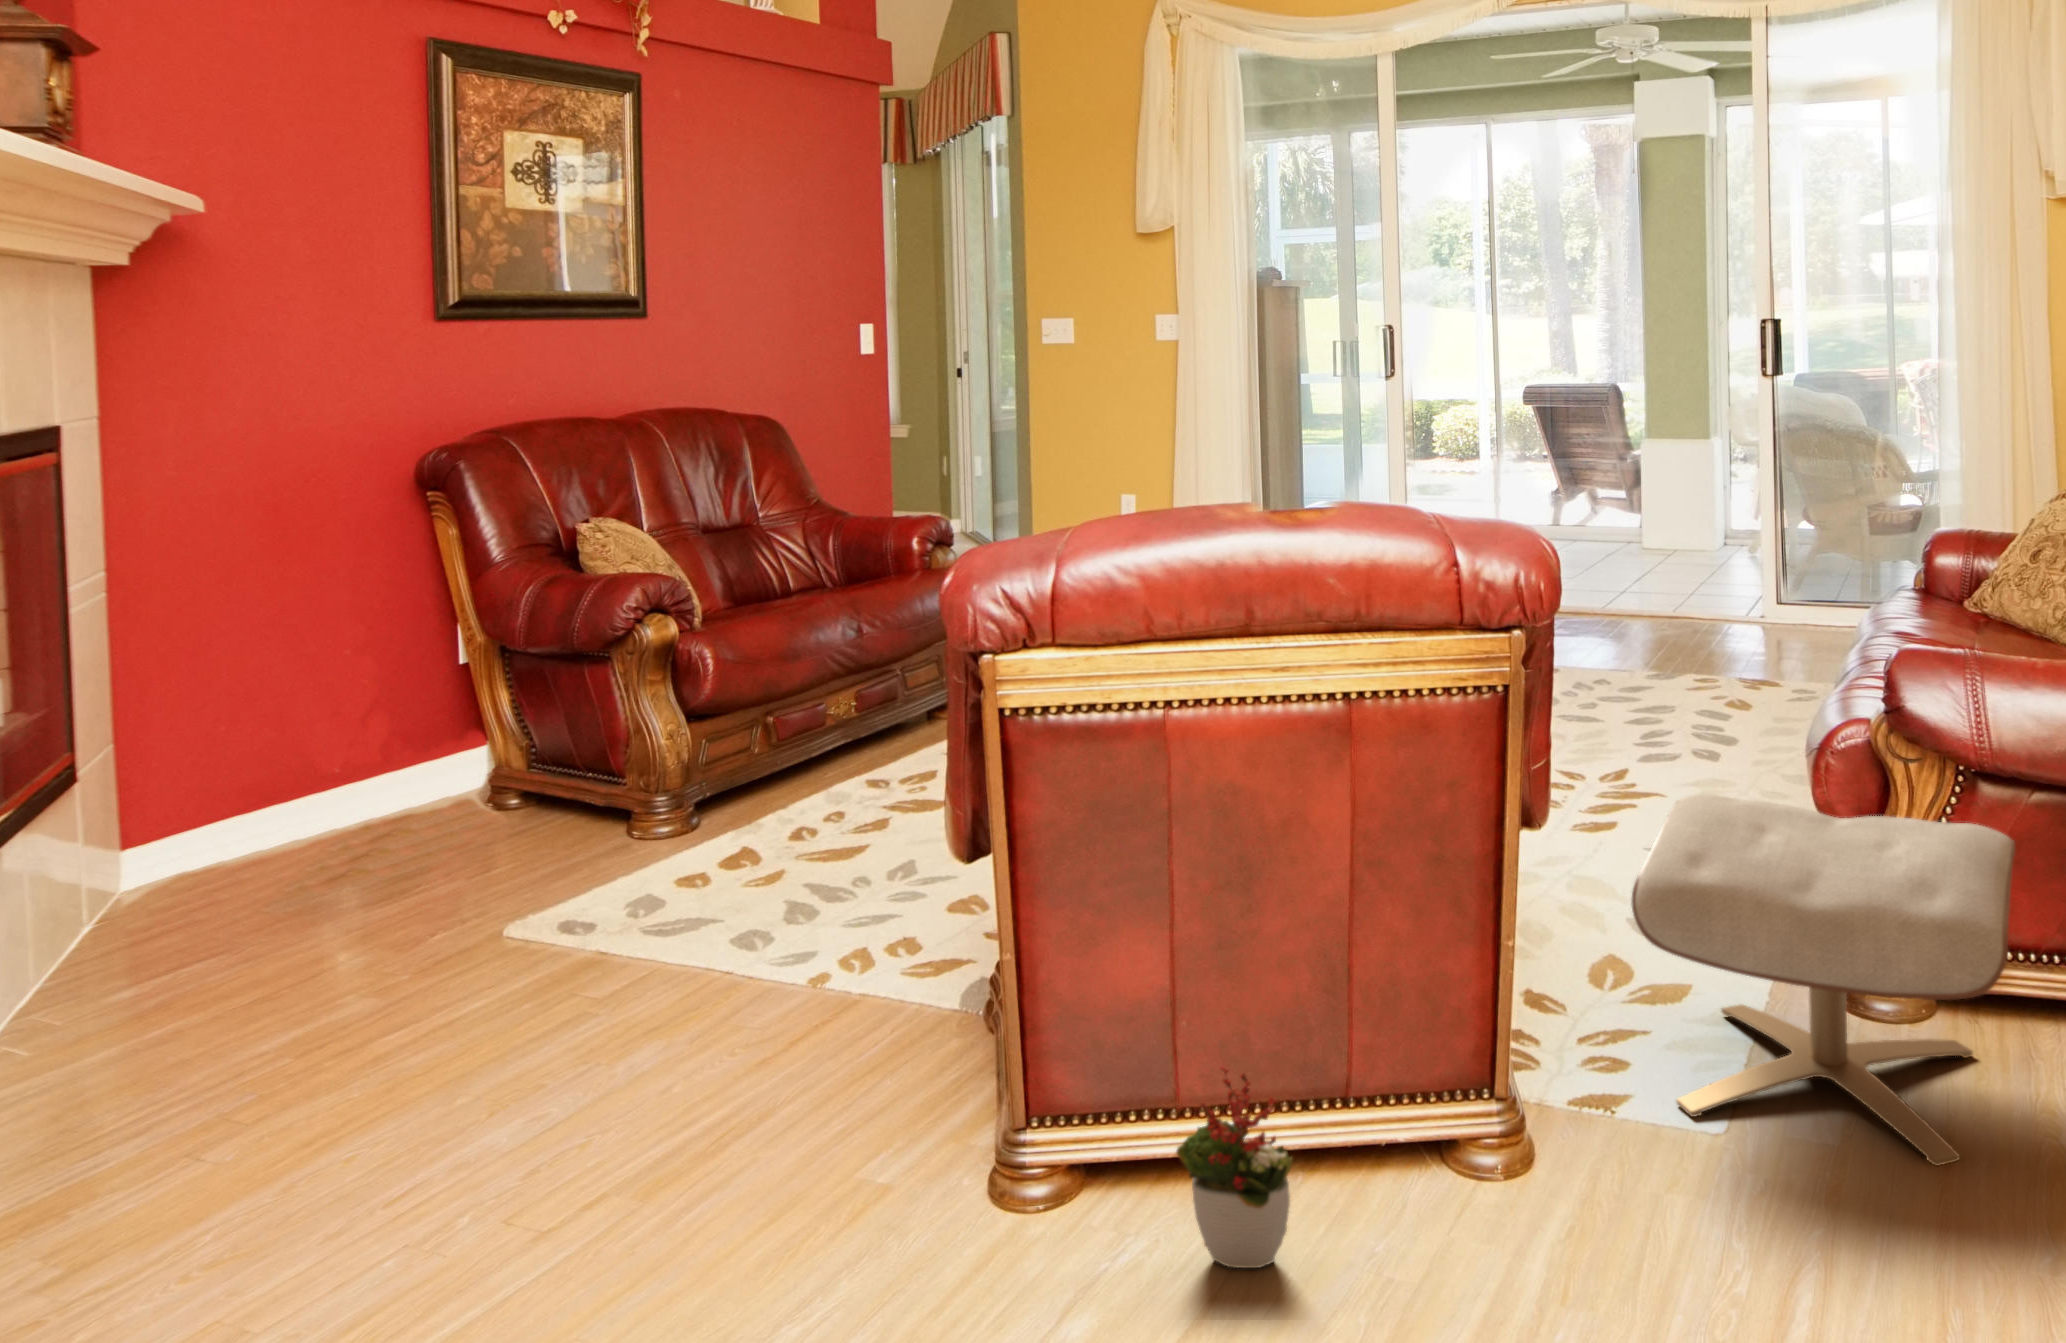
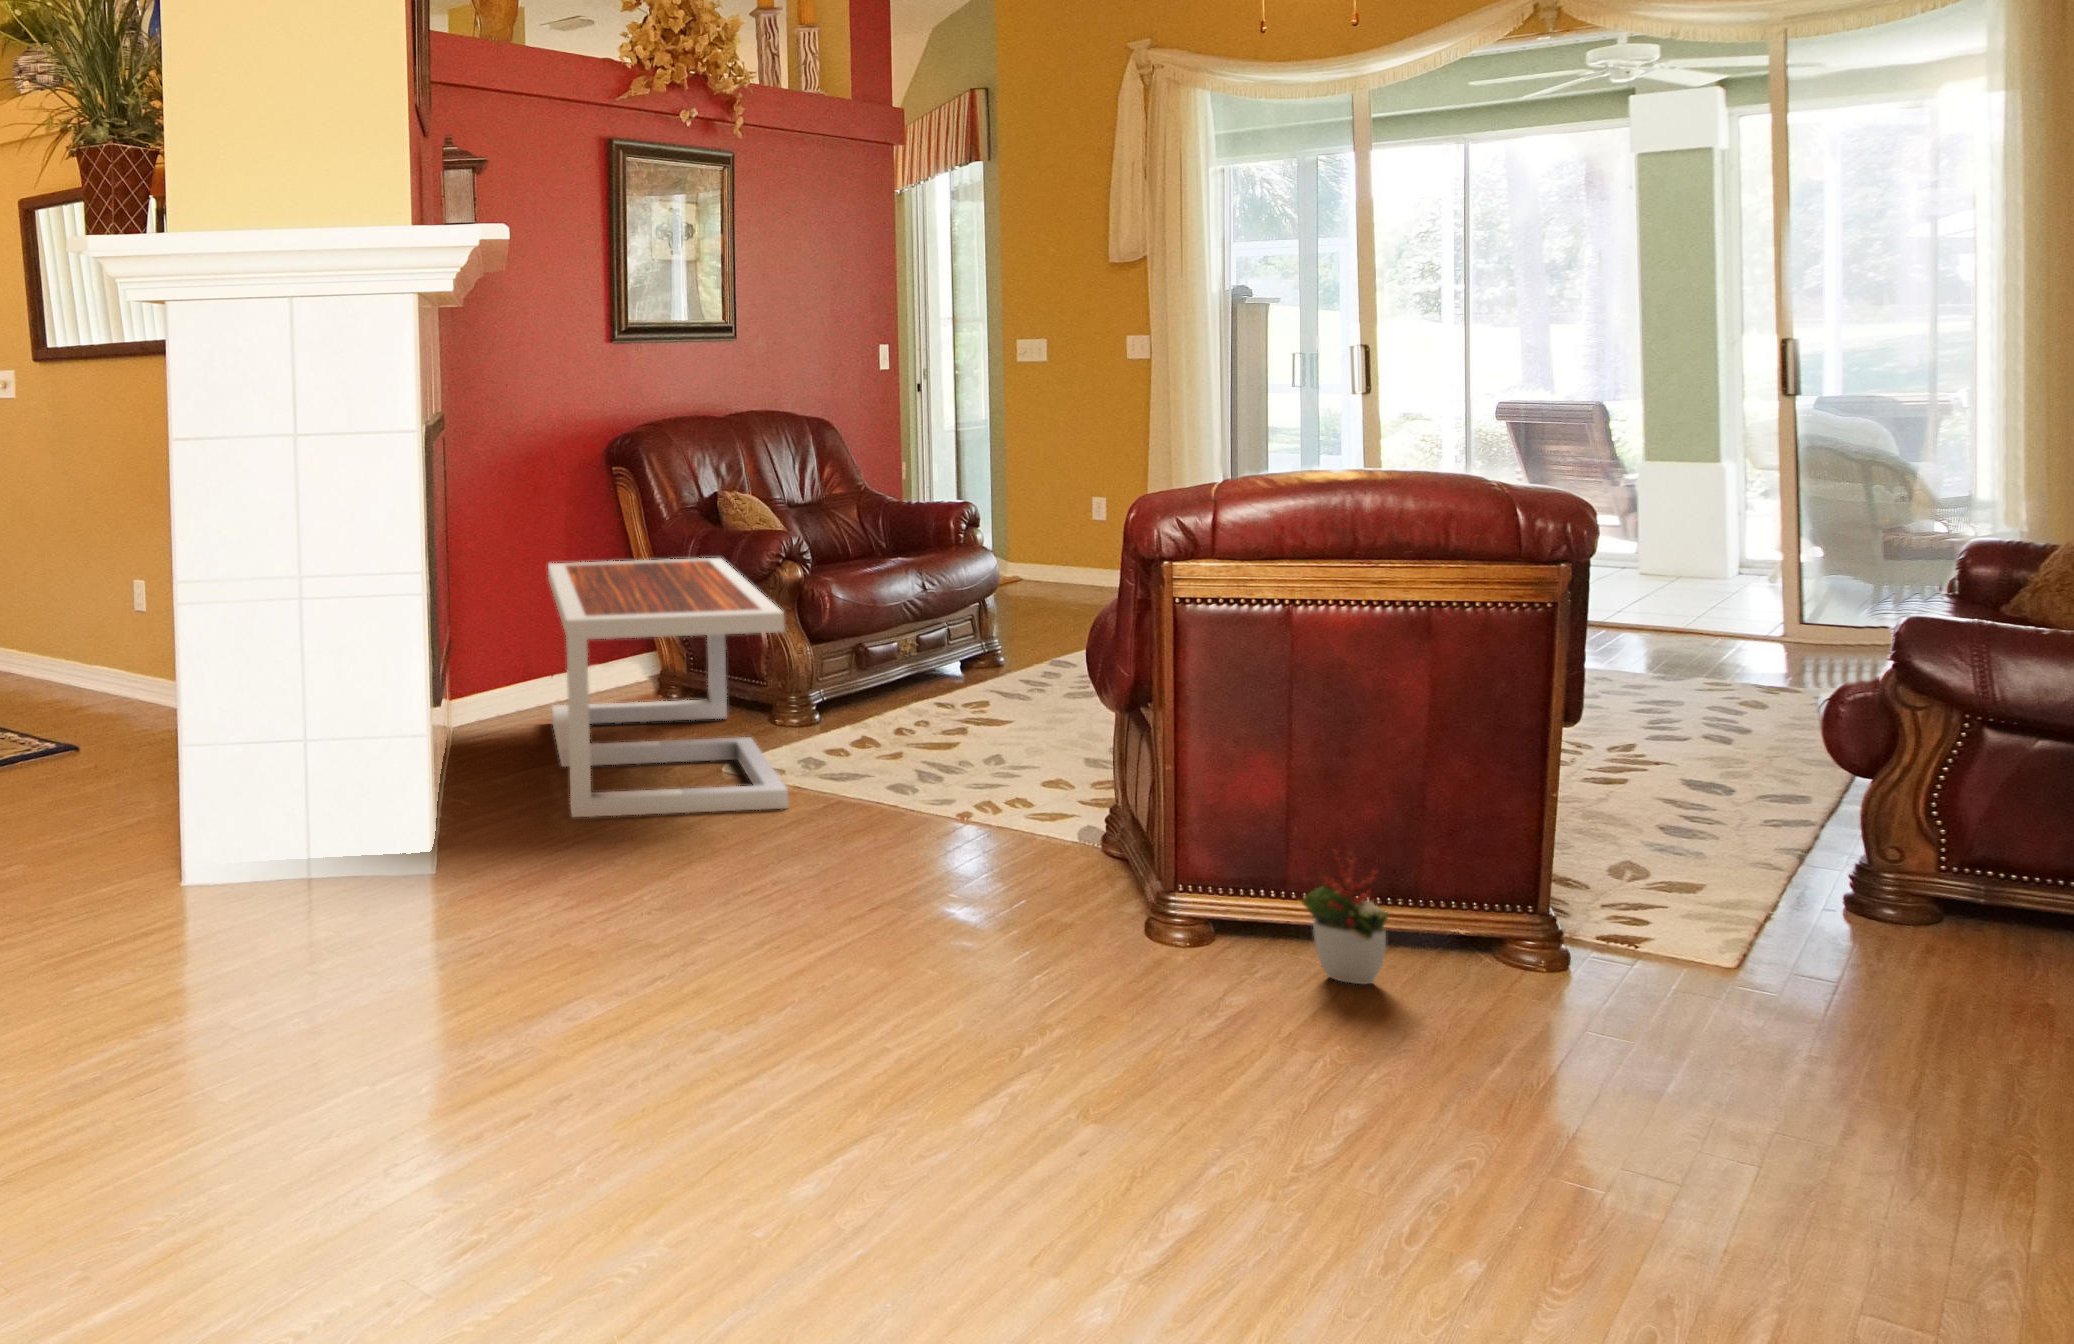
coffee table: none [157,614,567,1072] -> present [548,558,788,817]
ottoman: present [1631,794,2015,1166] -> none [1652,723,2021,1004]

